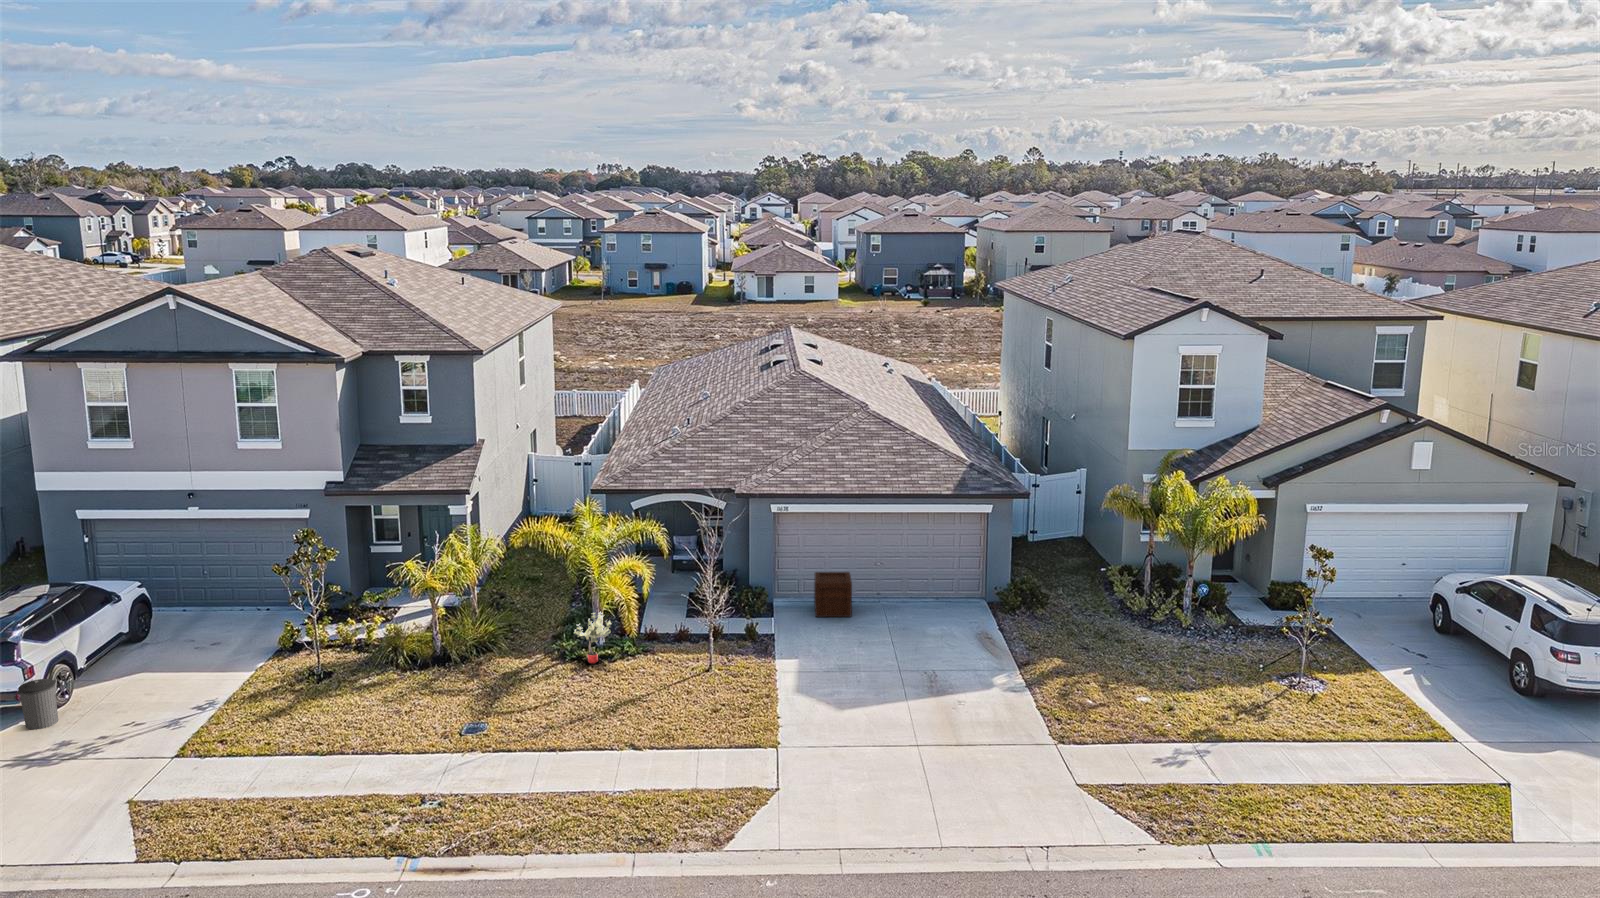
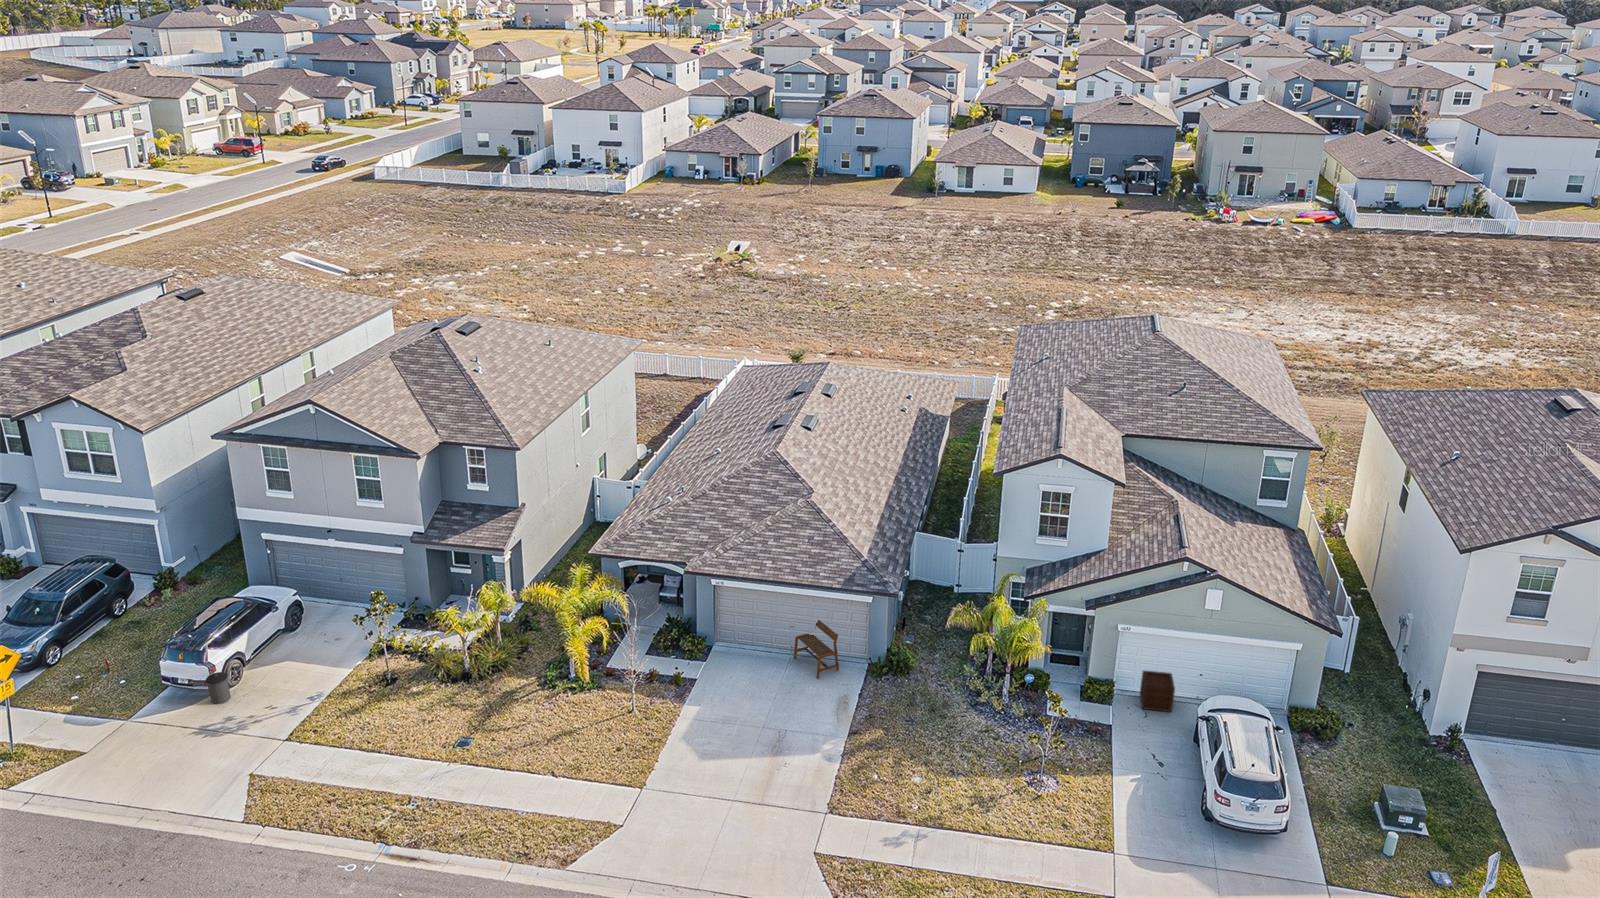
bench: none [881,549,948,623] -> present [794,618,839,679]
wooden crate: present [814,572,852,617] -> present [1140,671,1175,712]
potted tree: present [574,612,612,664] -> none [553,657,577,691]

